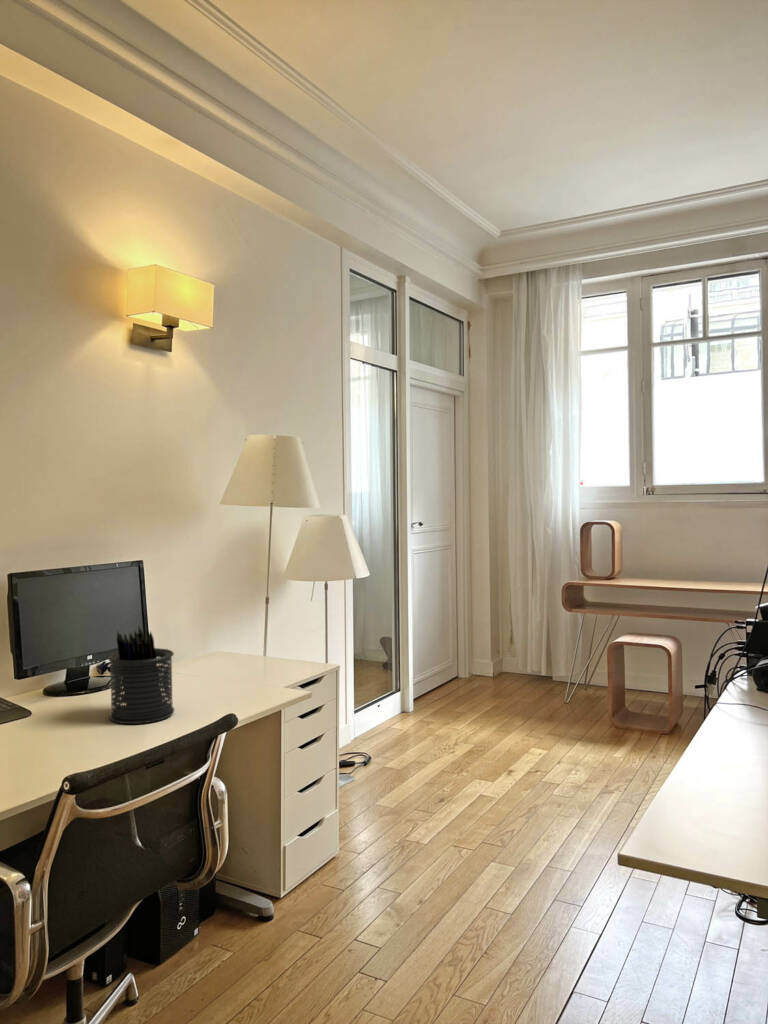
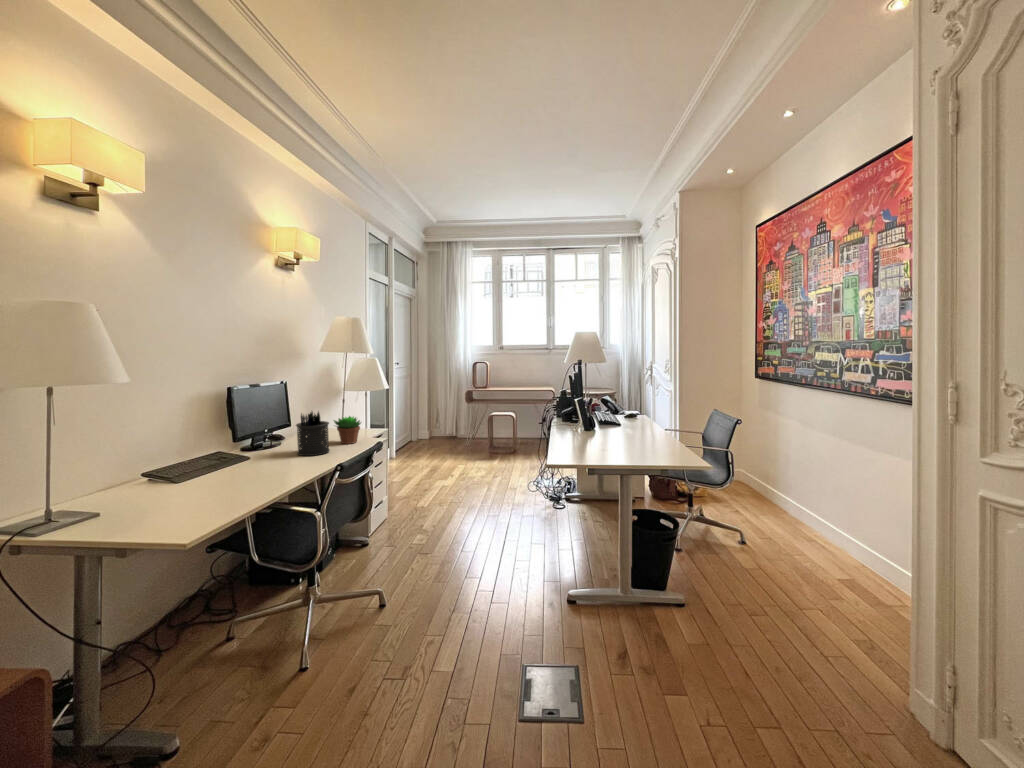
succulent plant: none [200,637,256,699] -> present [334,416,361,444]

